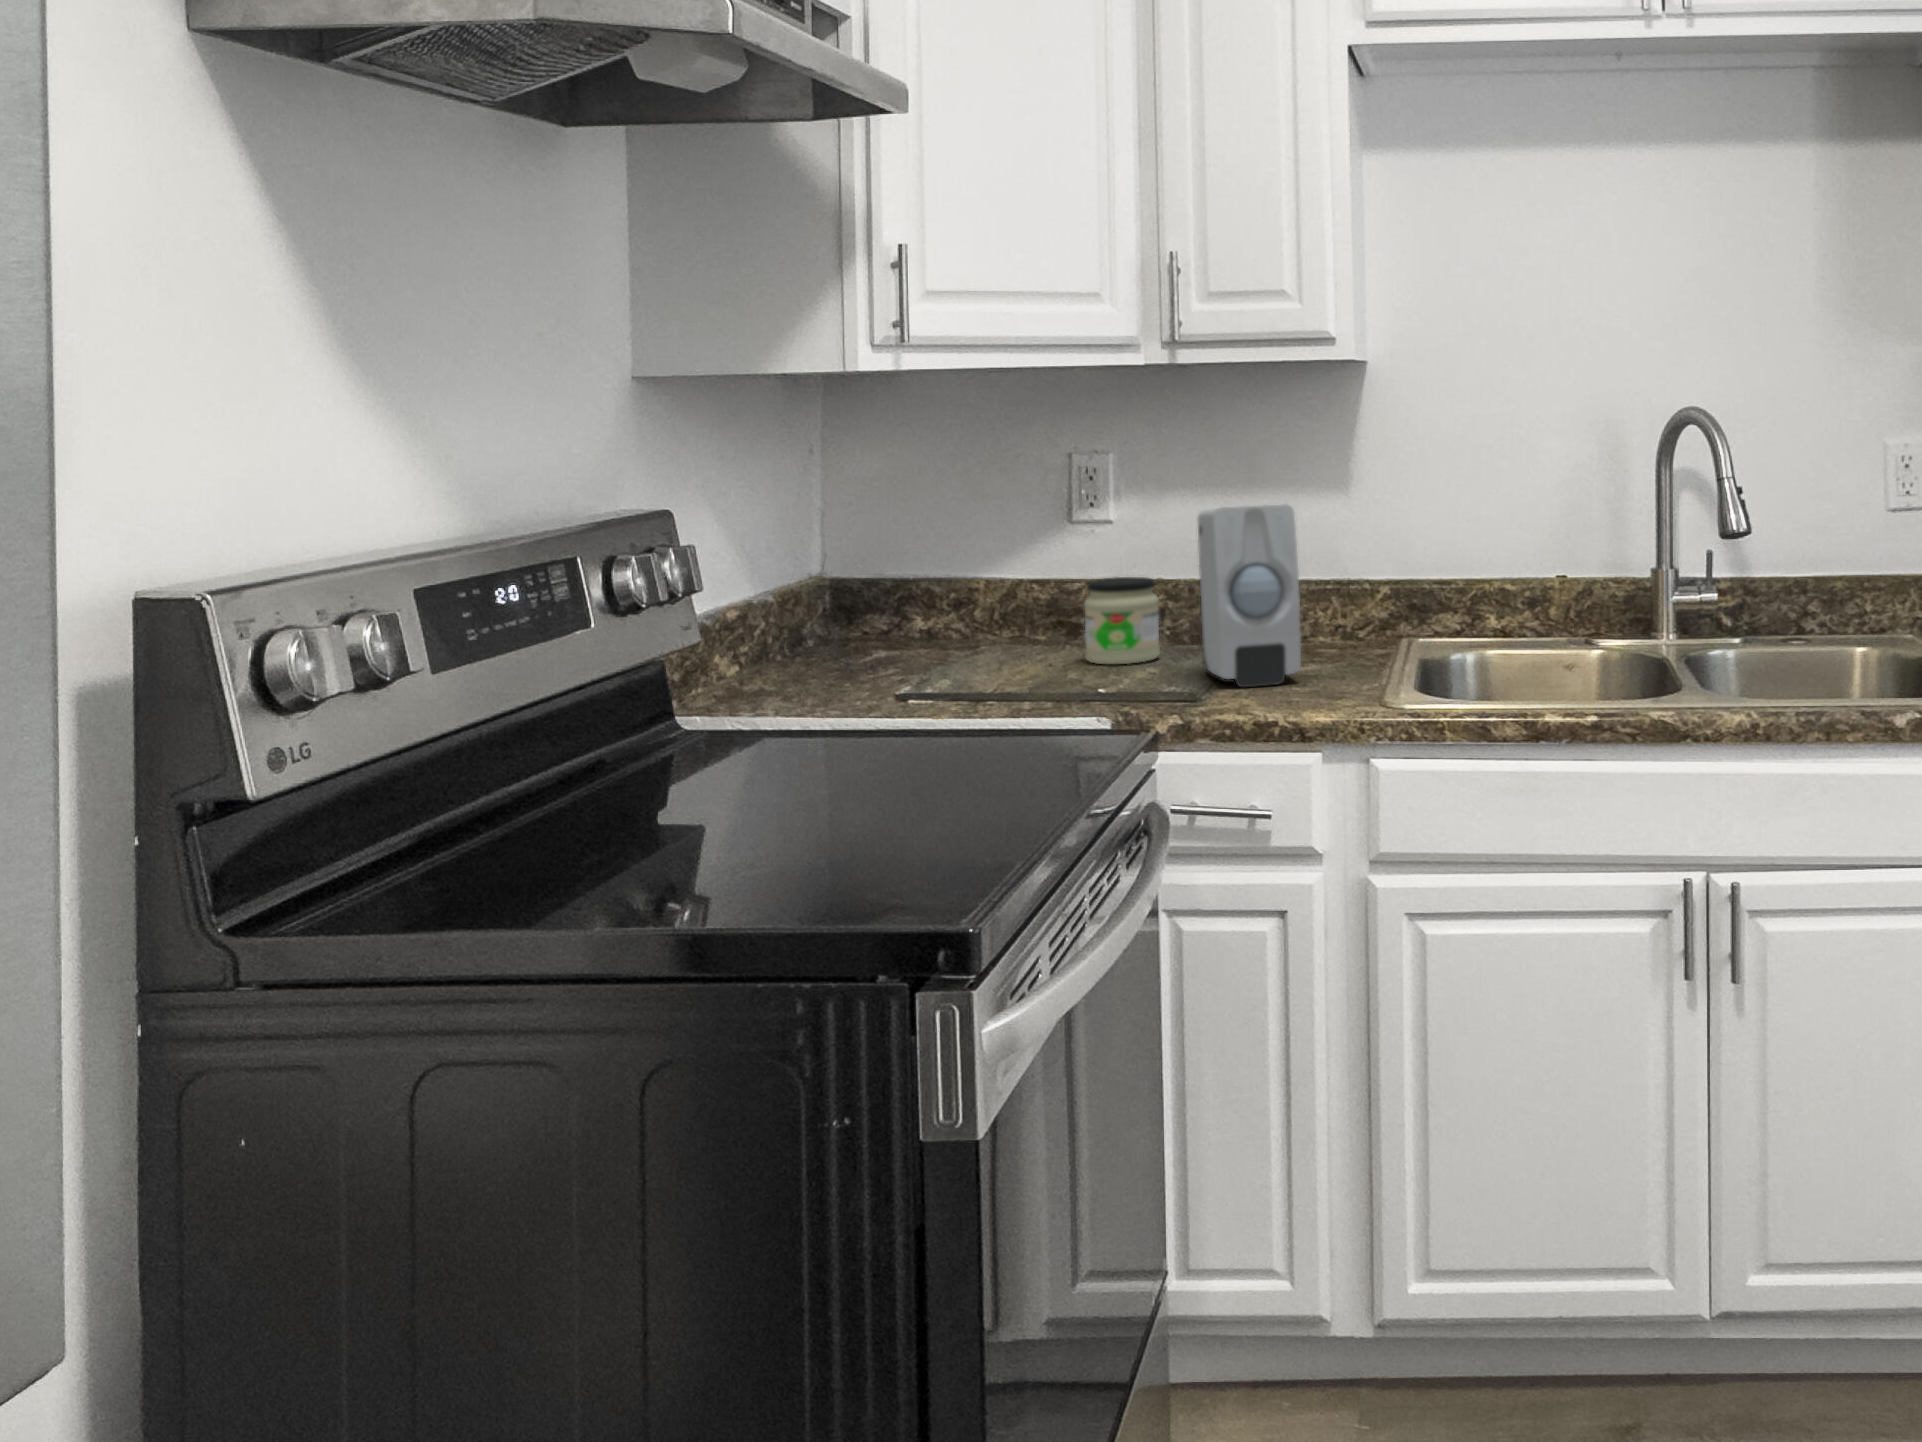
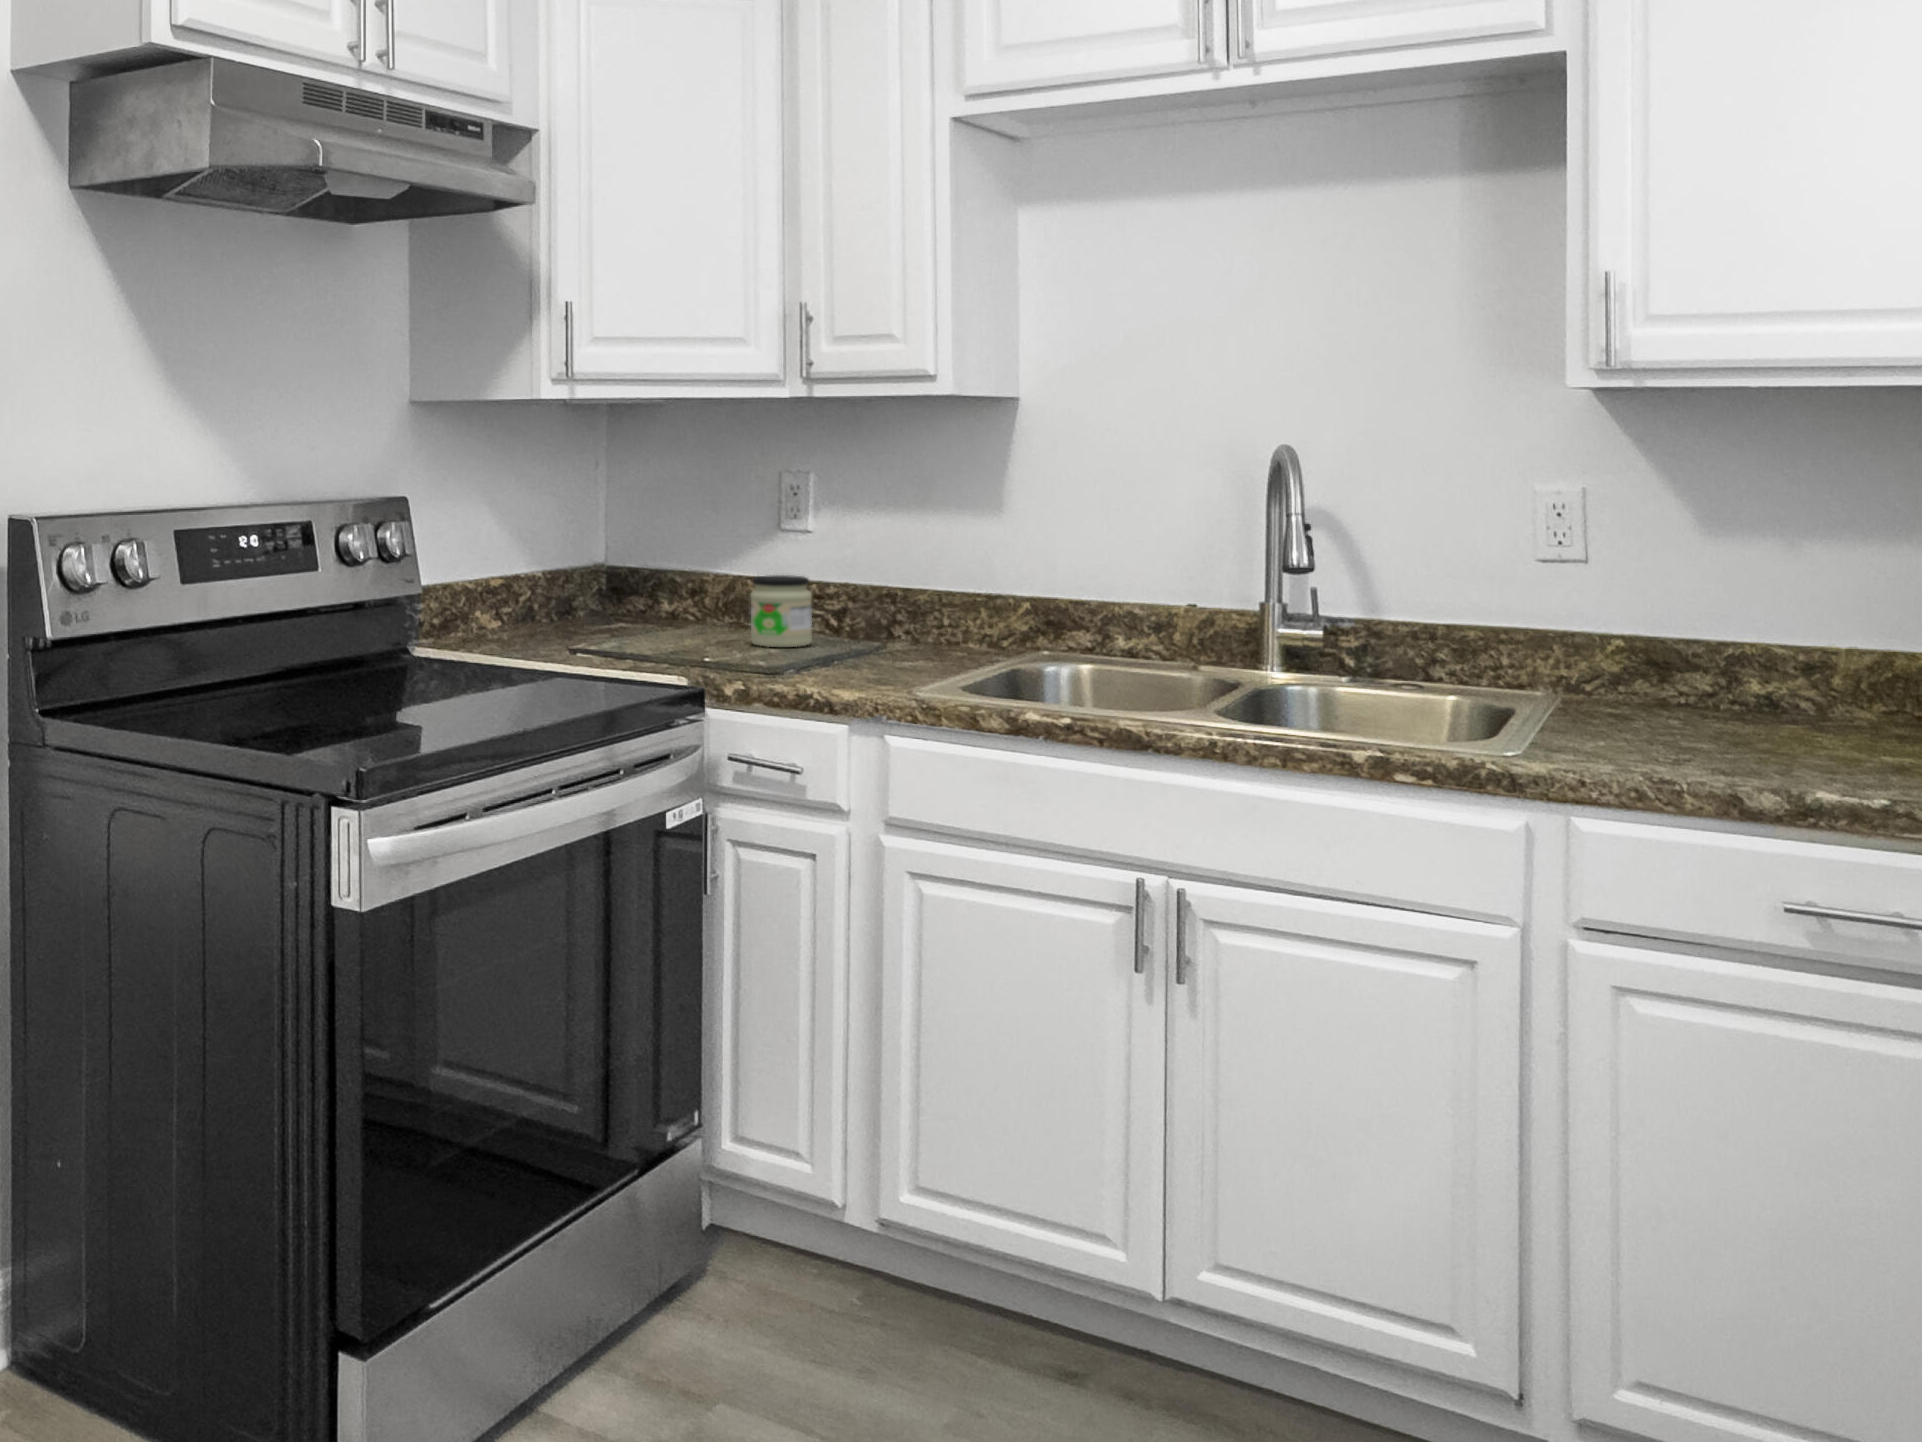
soap dispenser: present [1198,505,1301,687] -> none [807,516,887,671]

